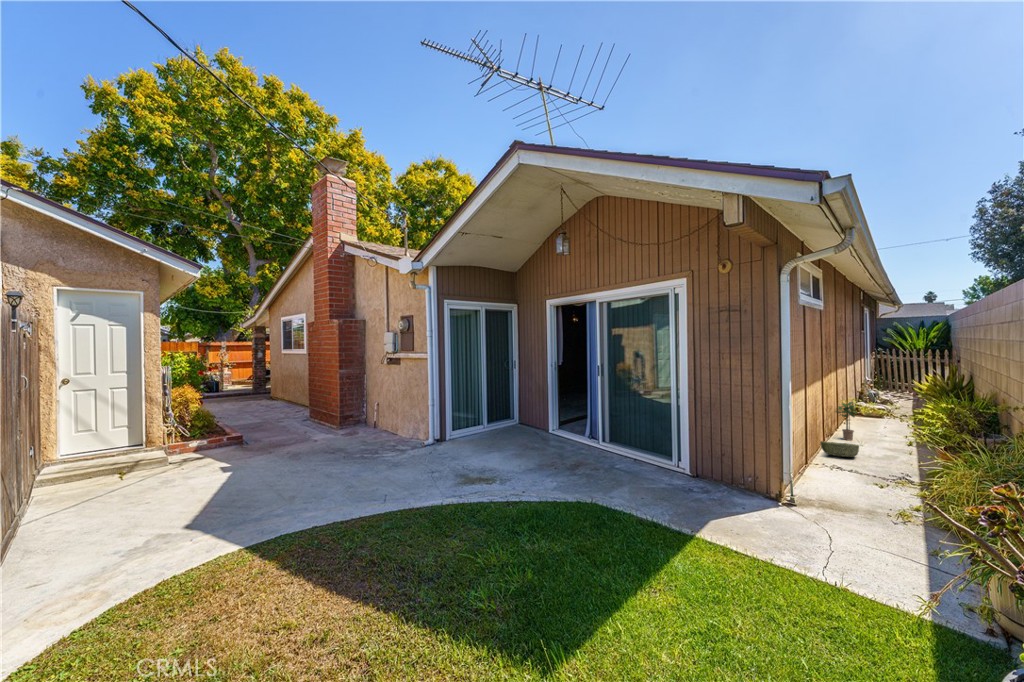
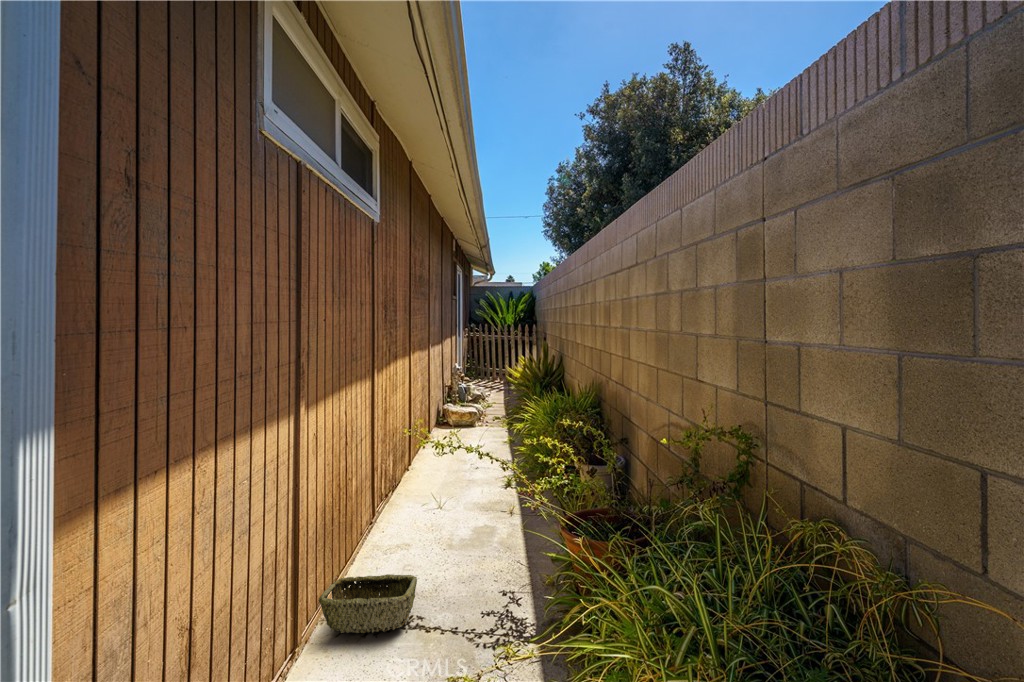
potted plant: present [836,402,856,441] -> none [390,429,430,514]

